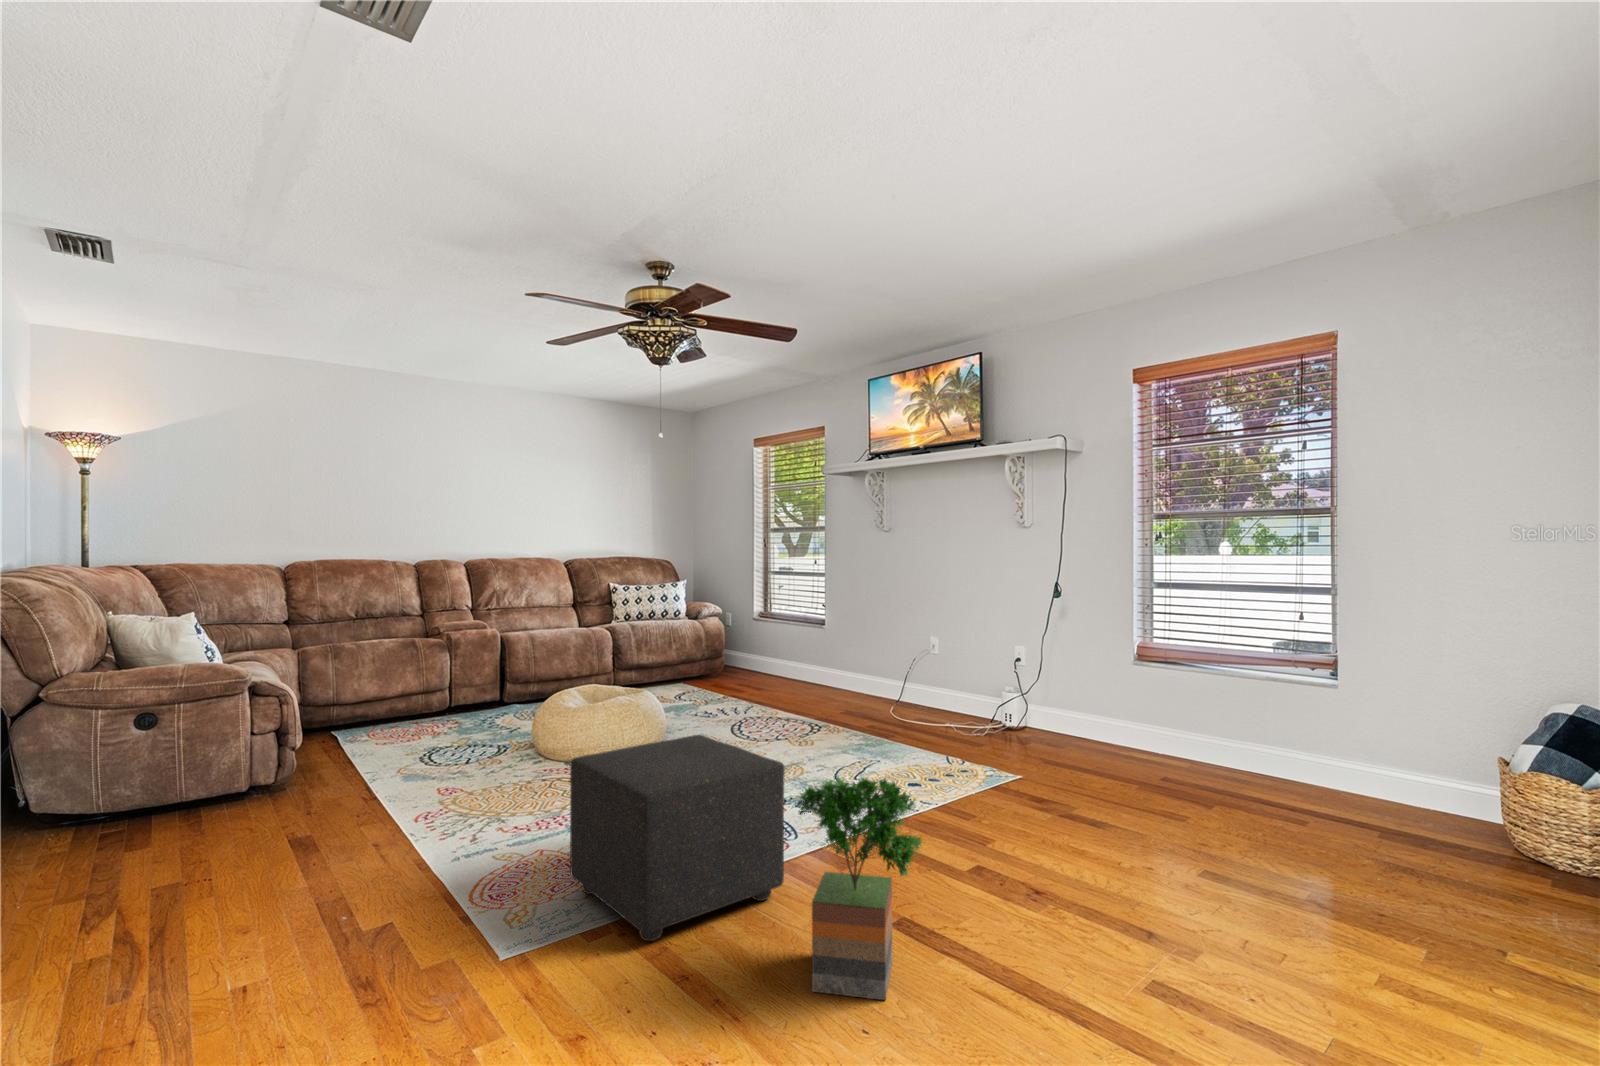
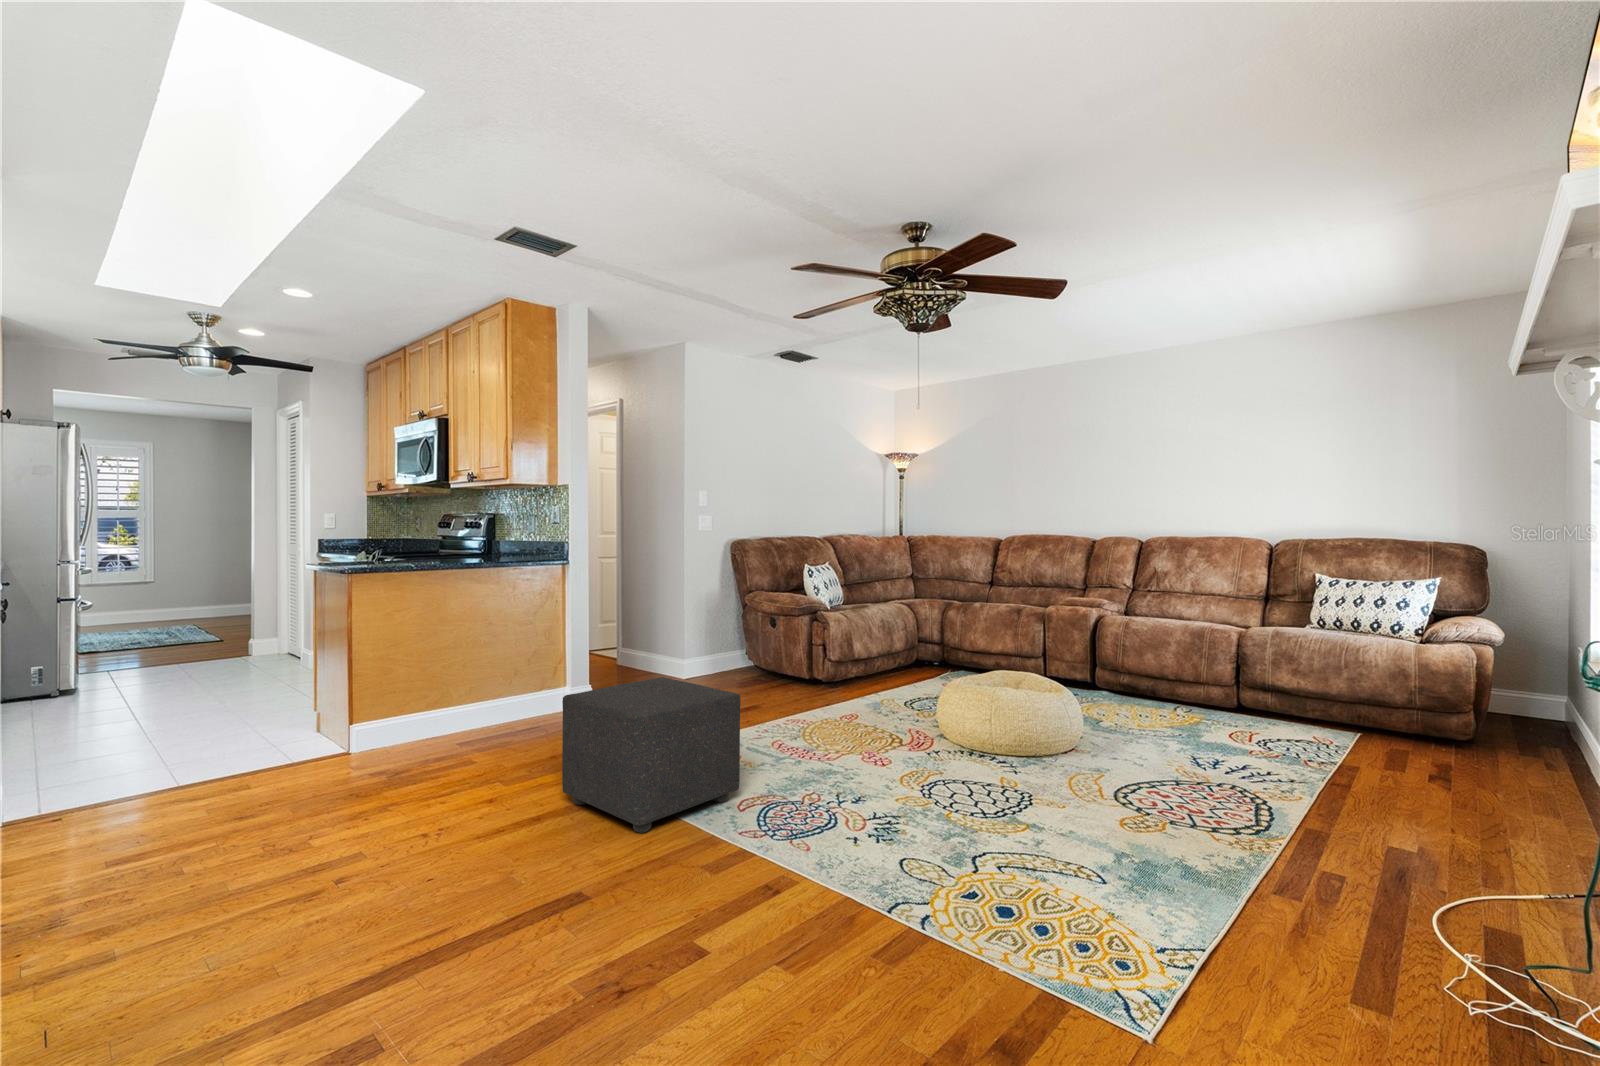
potted tree: present [797,776,925,1000] -> none [419,709,557,889]

